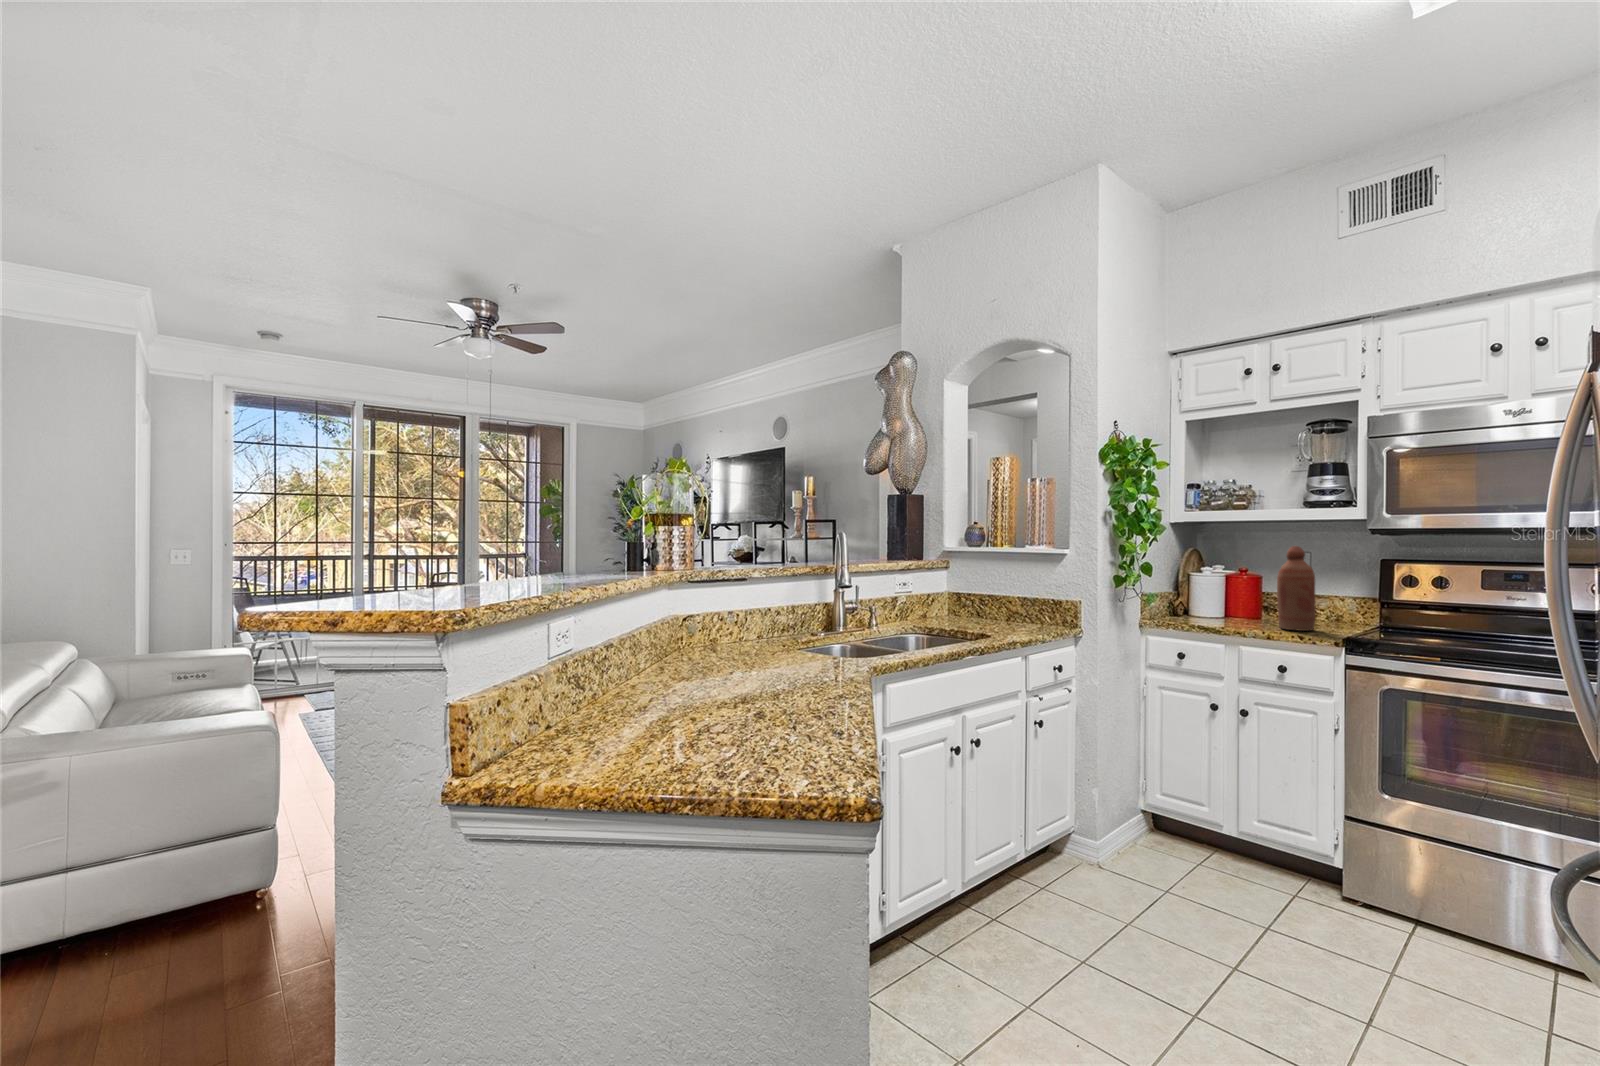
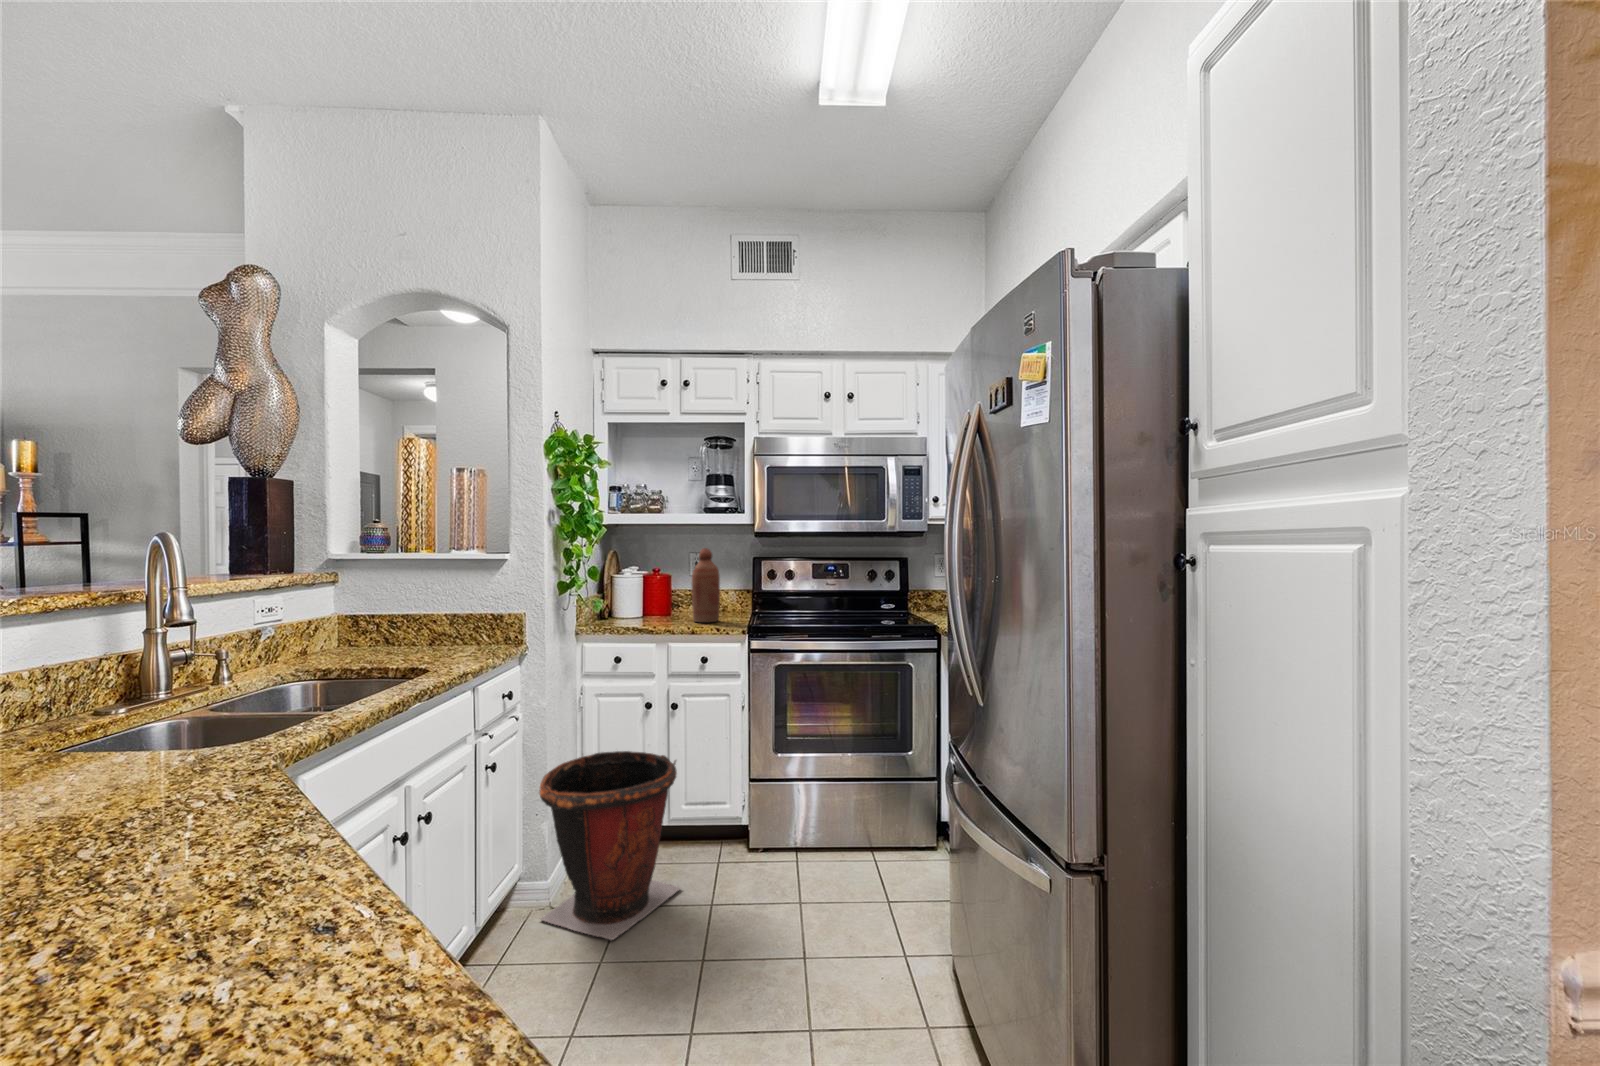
trash can: none [1084,739,1238,914] -> present [539,751,681,940]

